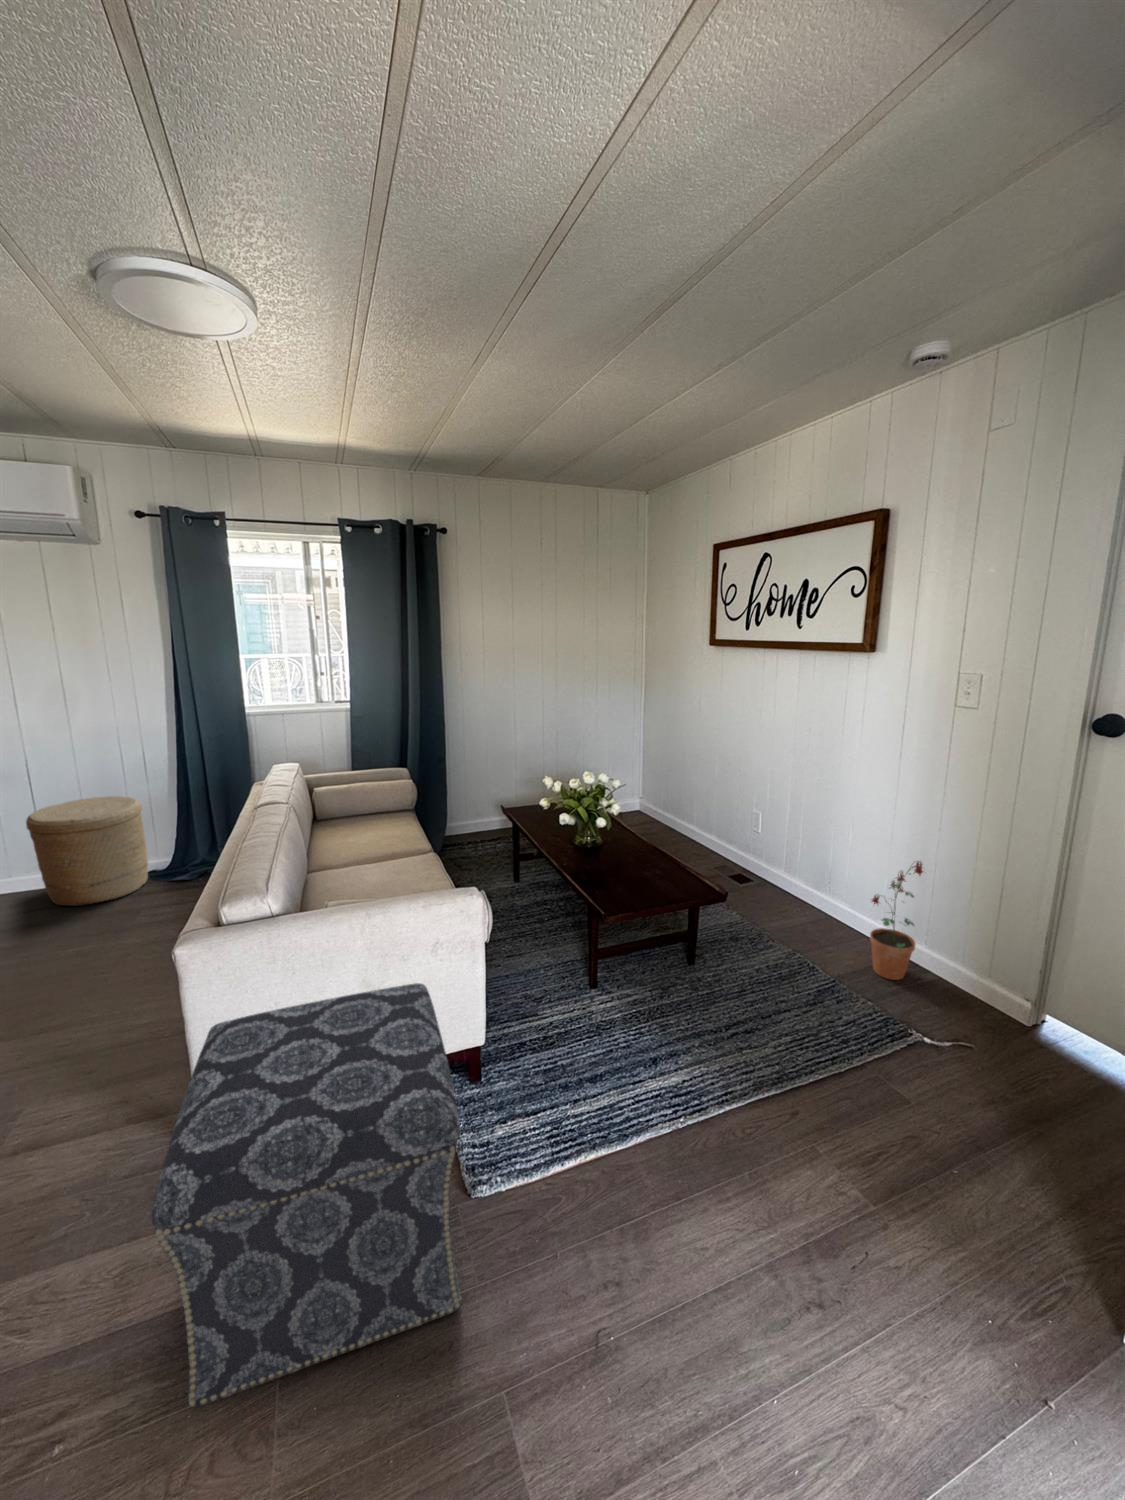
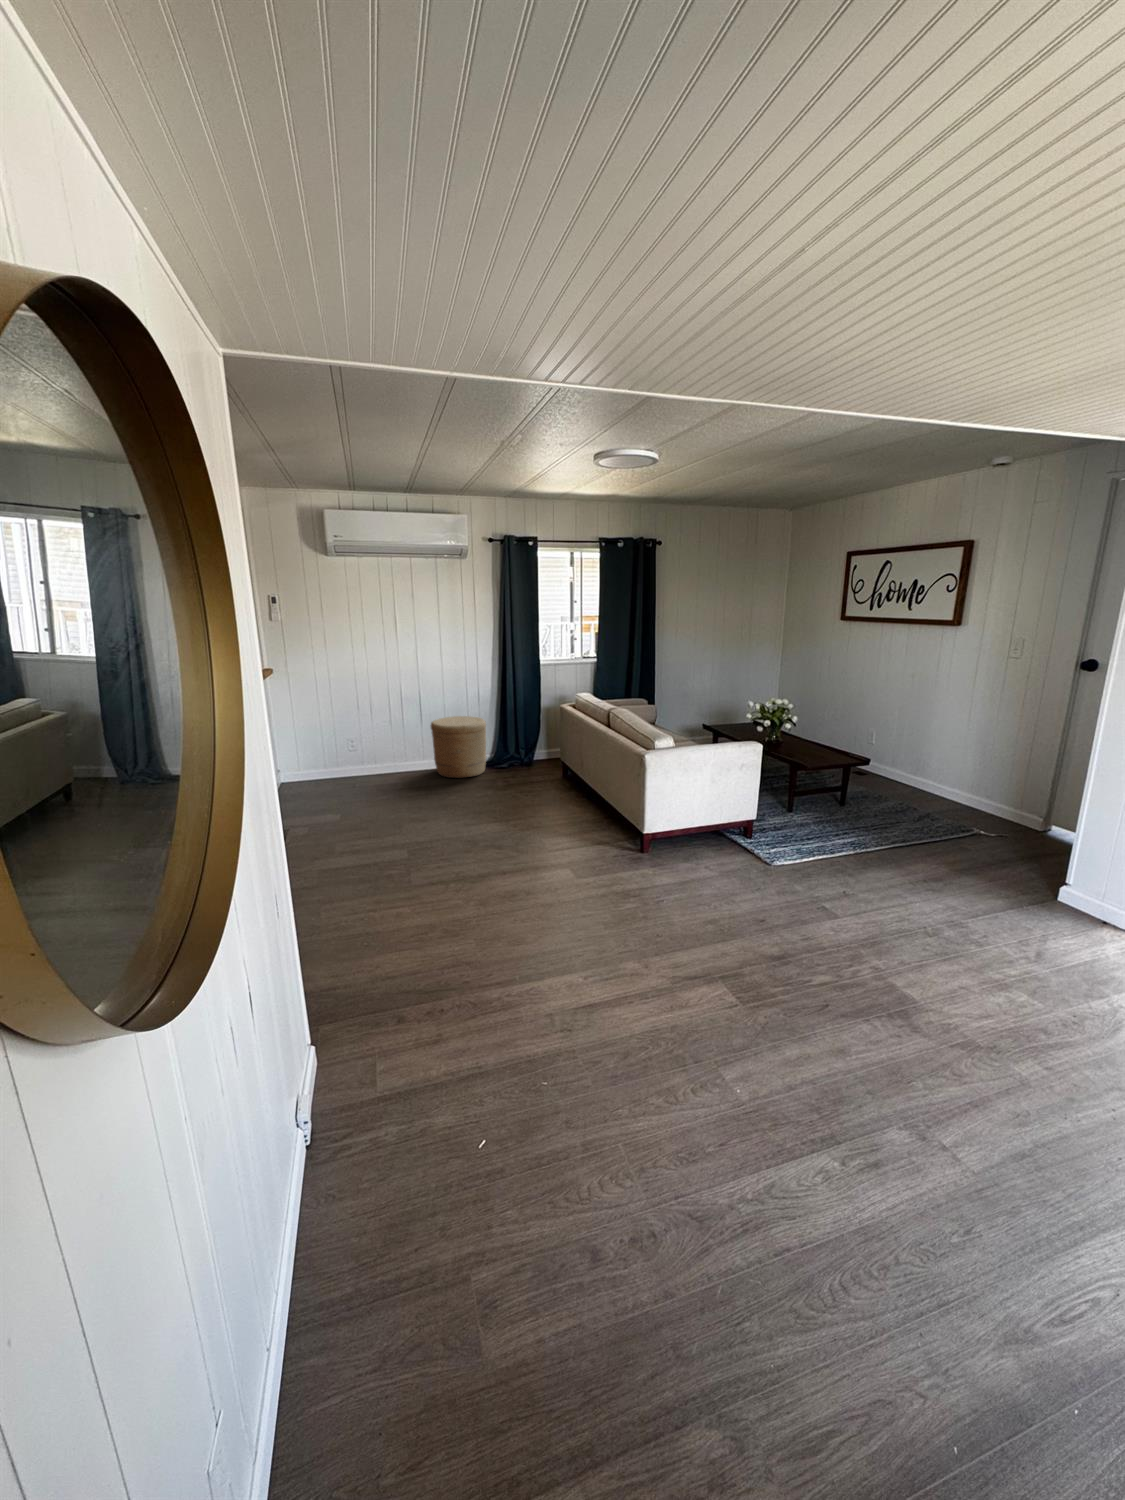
potted plant: present [870,861,923,980] -> none [952,745,987,813]
ottoman: present [151,983,462,1407] -> none [668,777,802,899]

